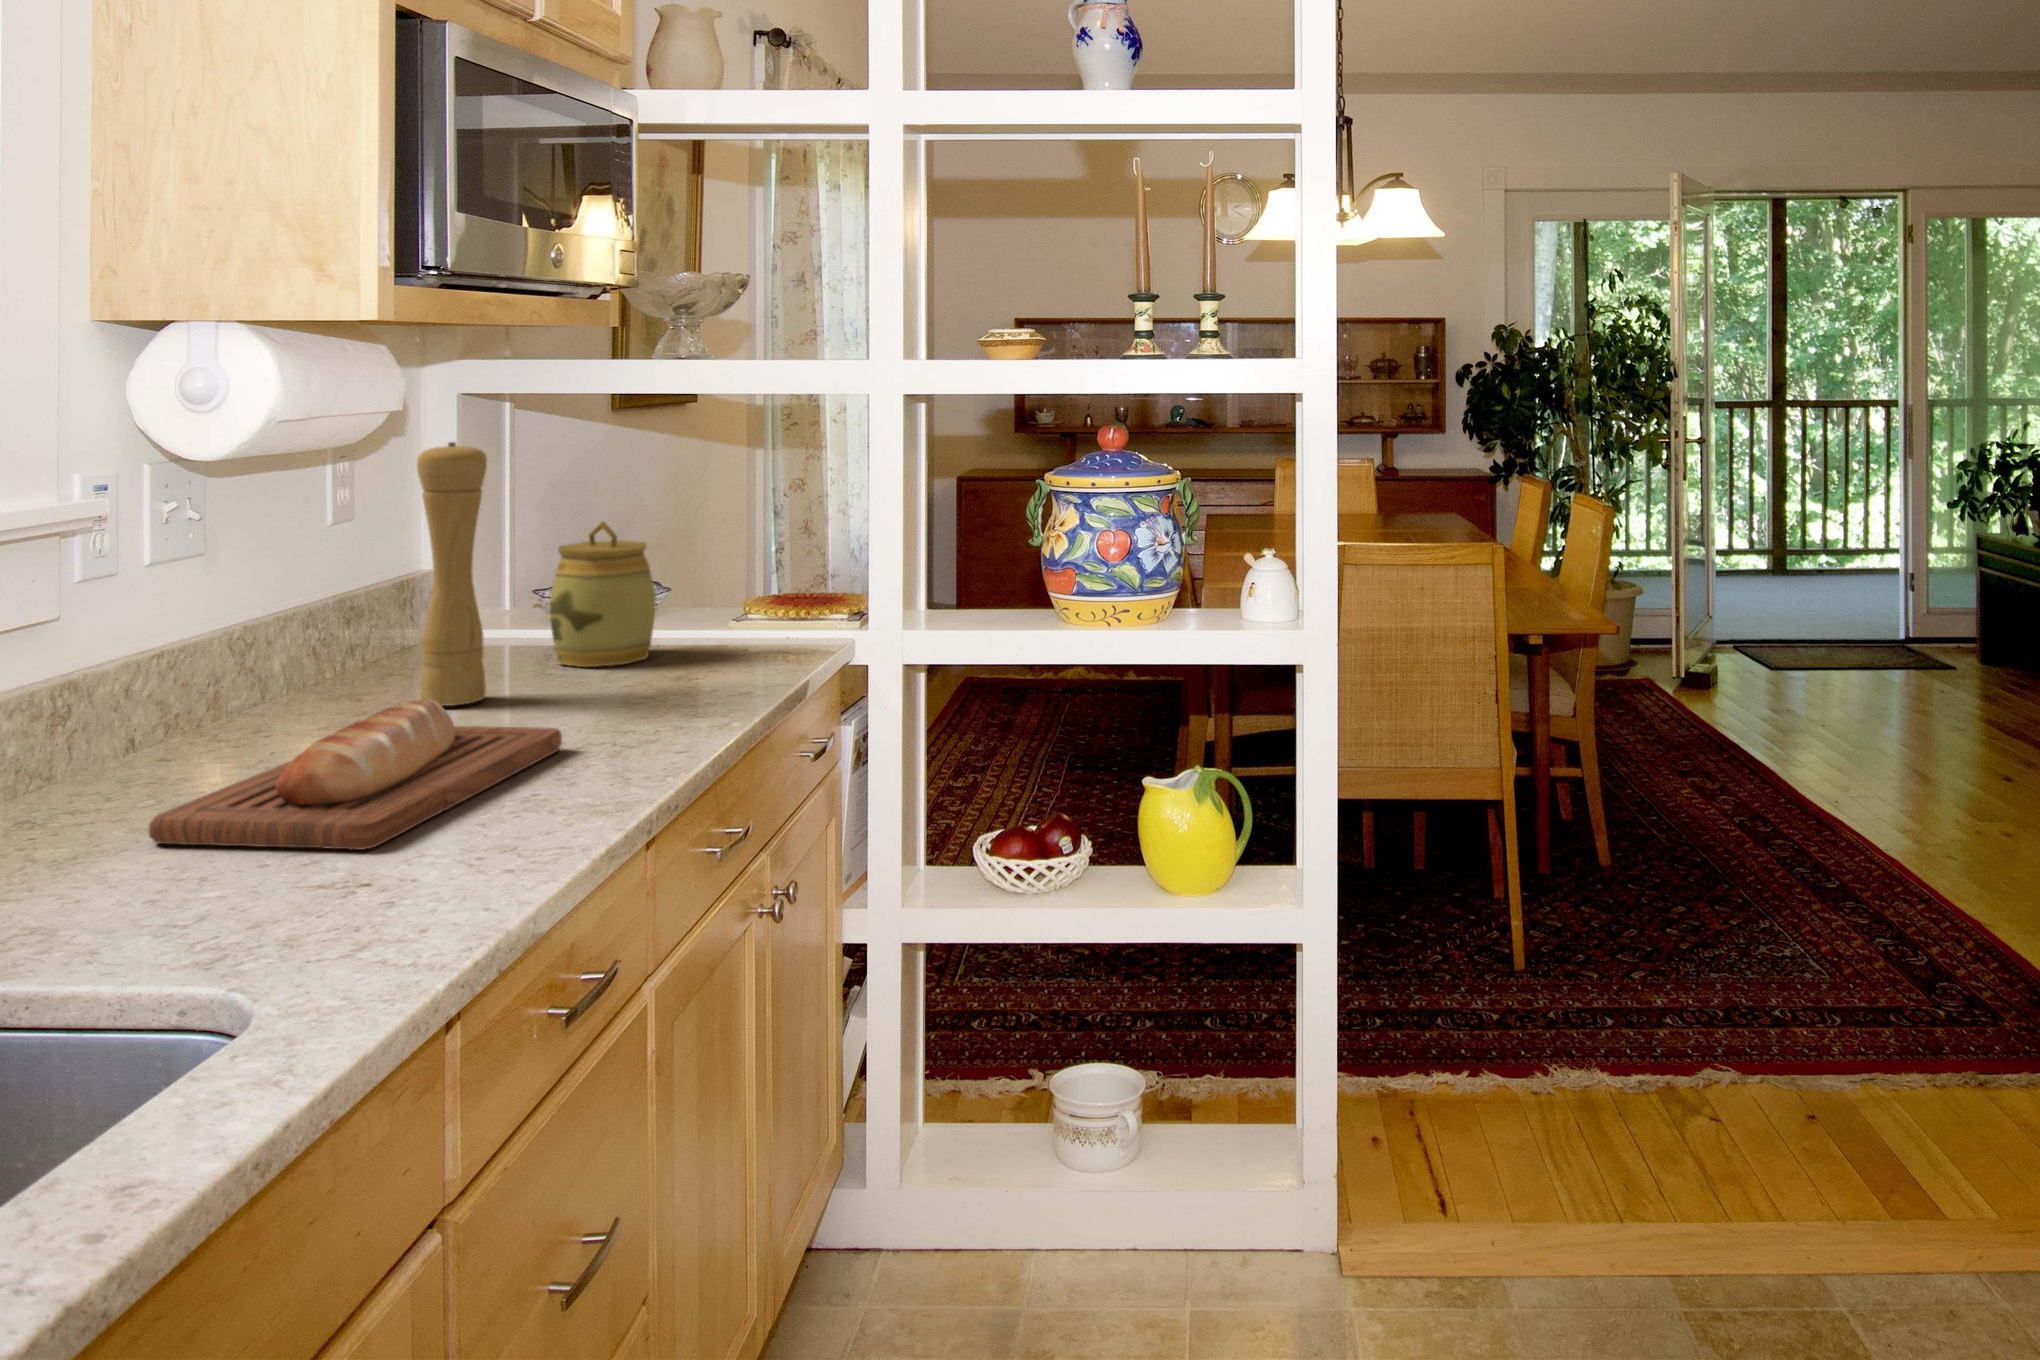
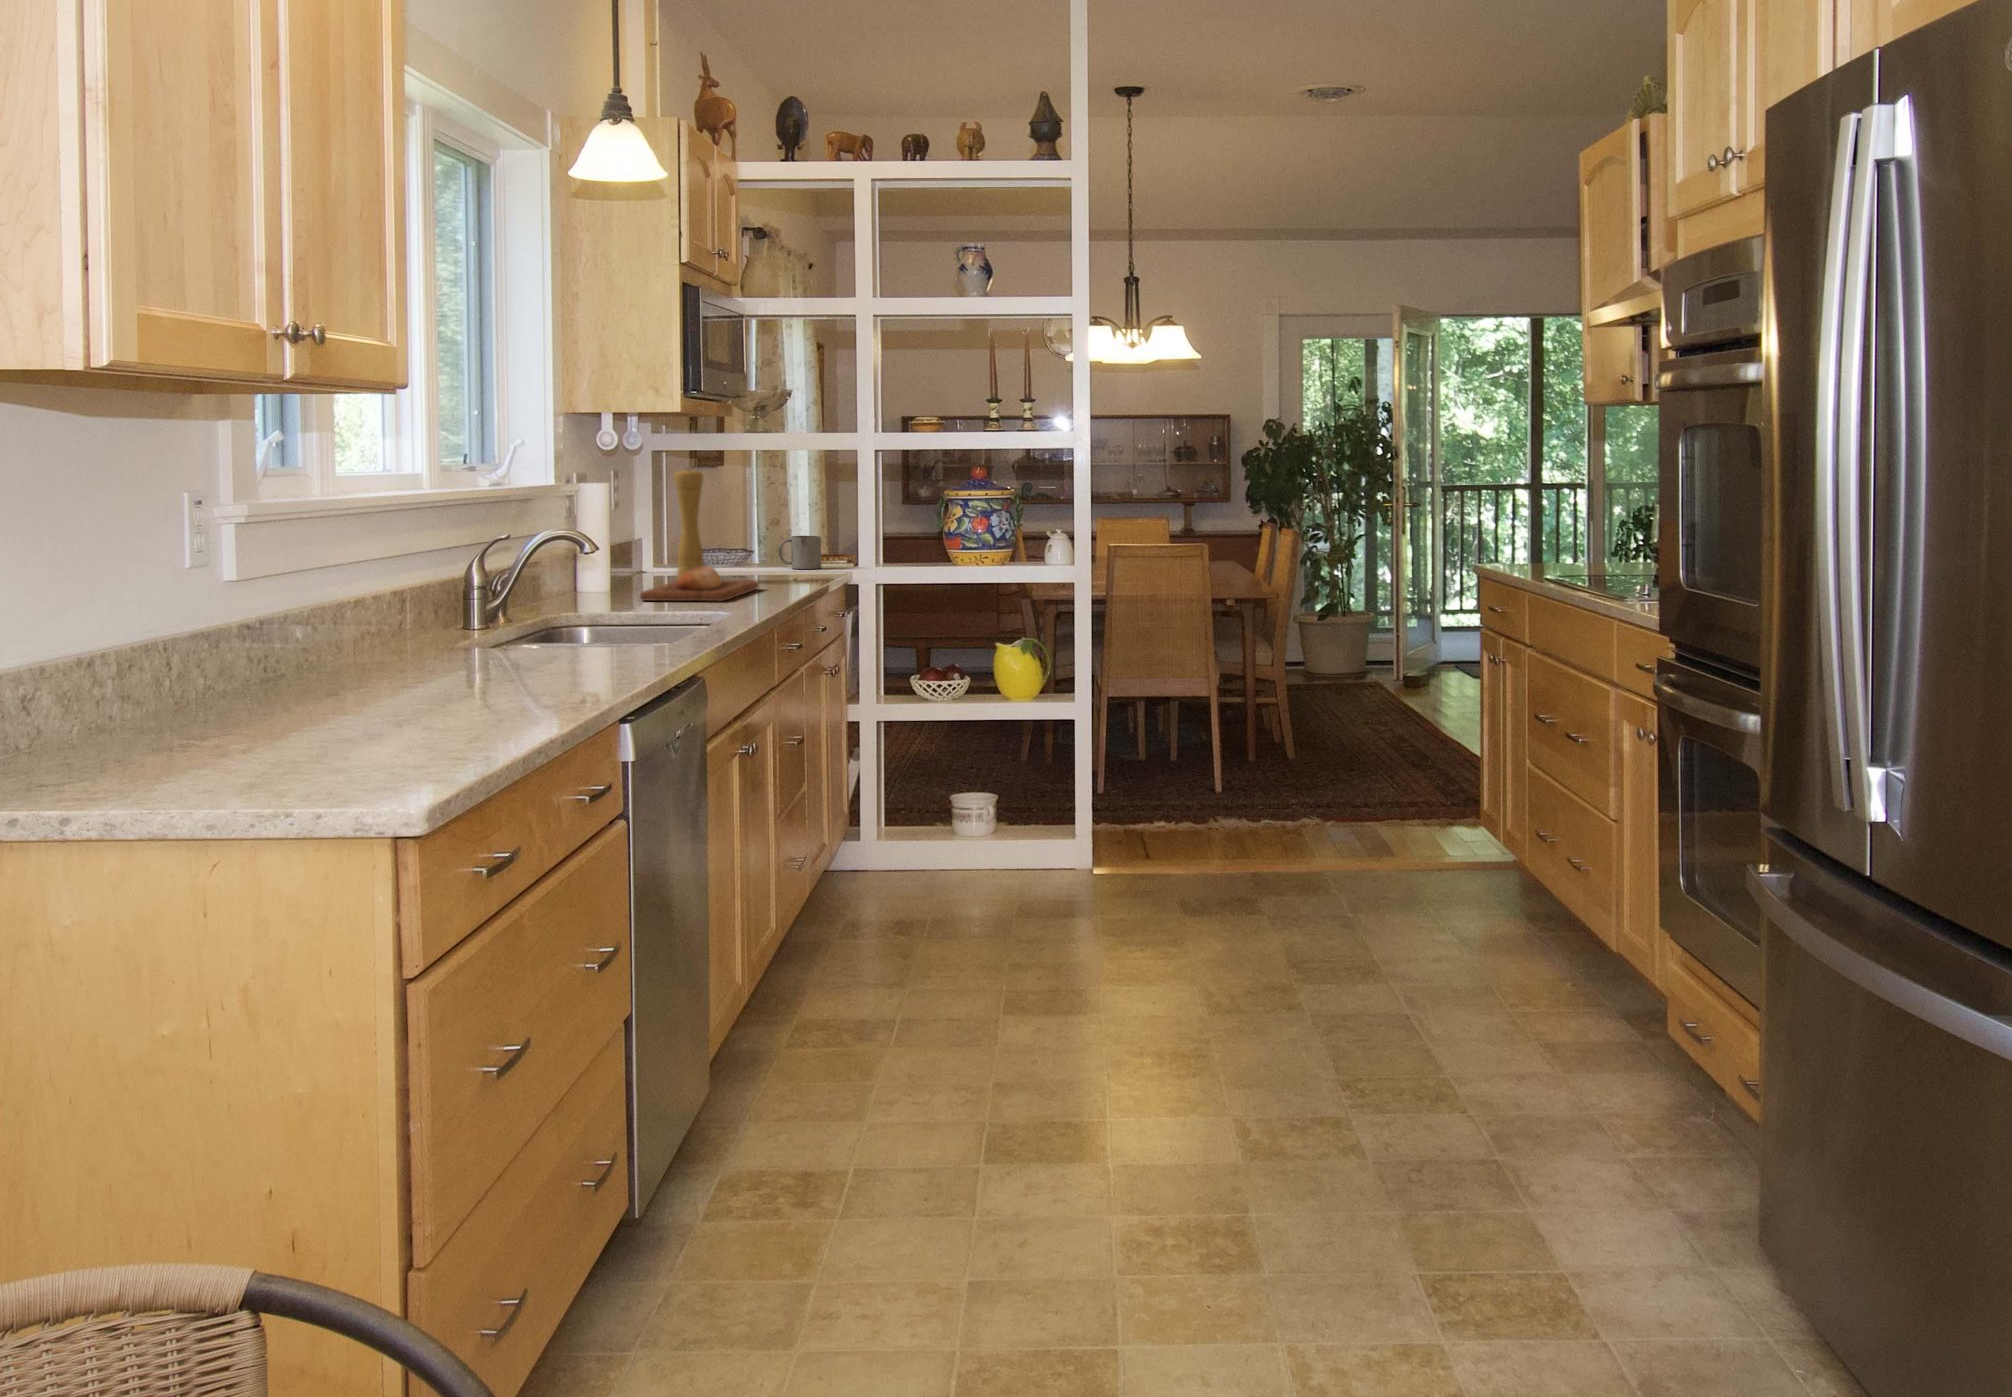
jar: present [549,522,656,667] -> none [713,509,764,575]
mug: none [708,563,793,636] -> present [779,536,821,569]

